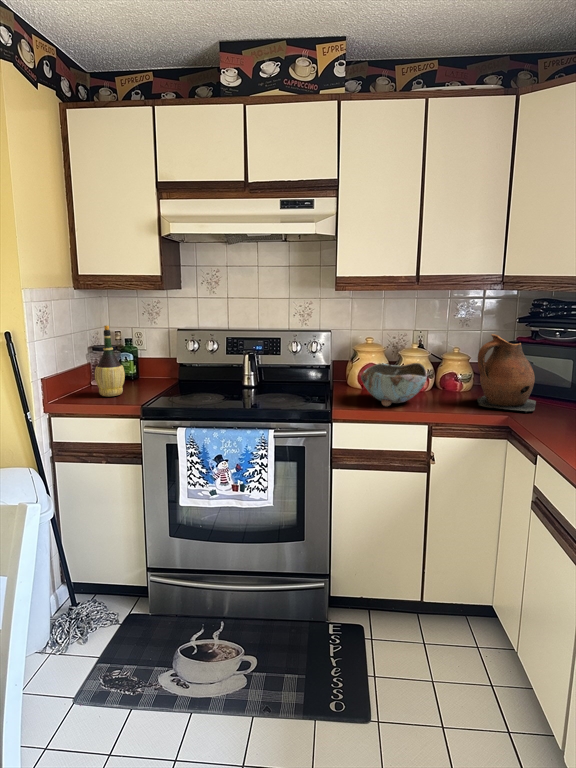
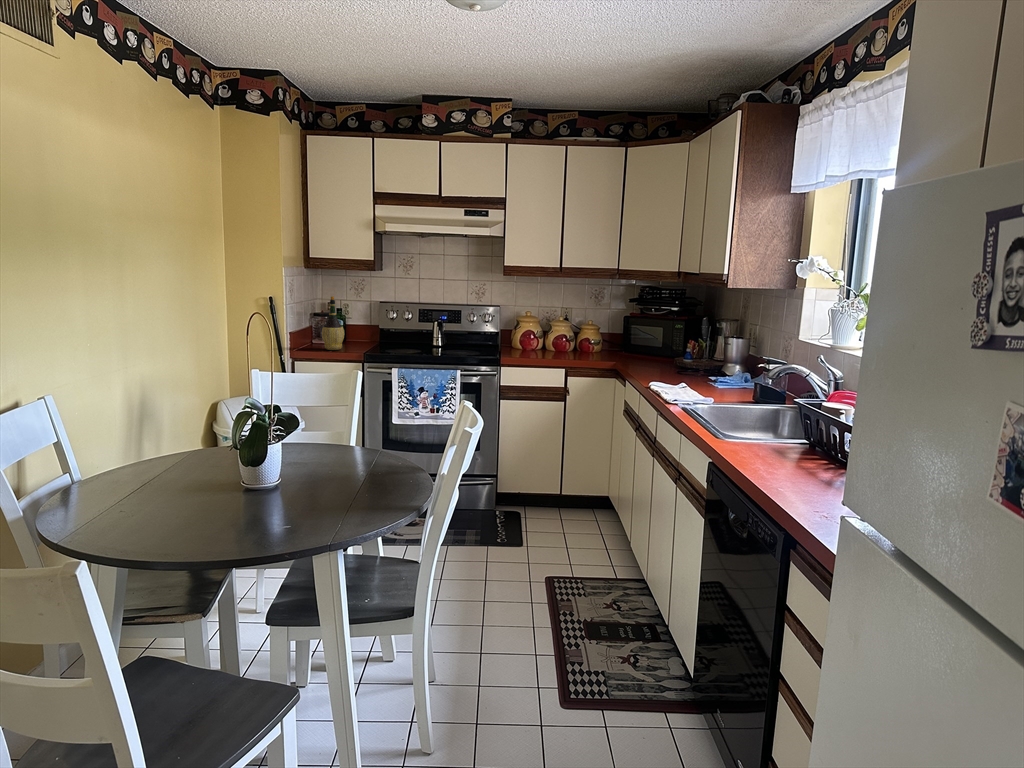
ceramic pitcher: present [477,334,536,412] -> none [601,308,643,361]
bowl: present [361,363,427,406] -> none [521,328,567,357]

